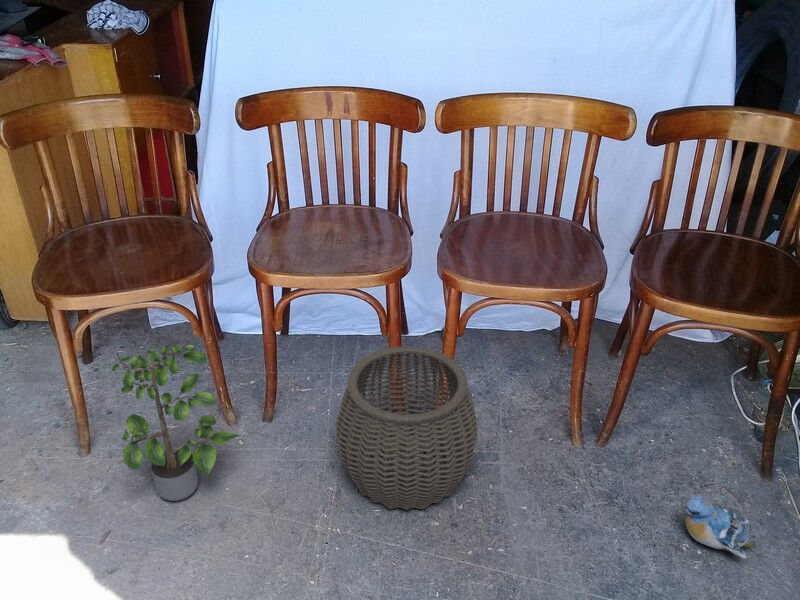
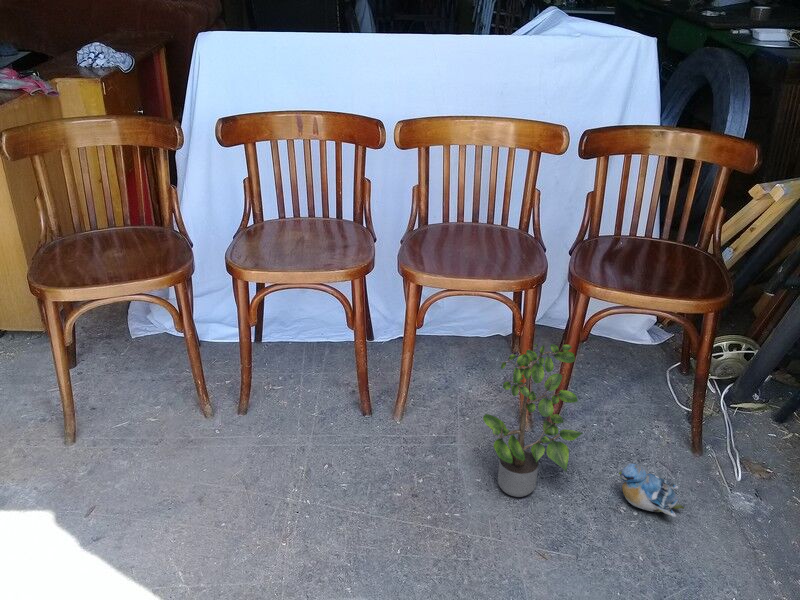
potted plant: present [112,344,239,501] -> present [483,344,583,497]
woven basket: present [336,346,478,510] -> none [306,338,436,486]

